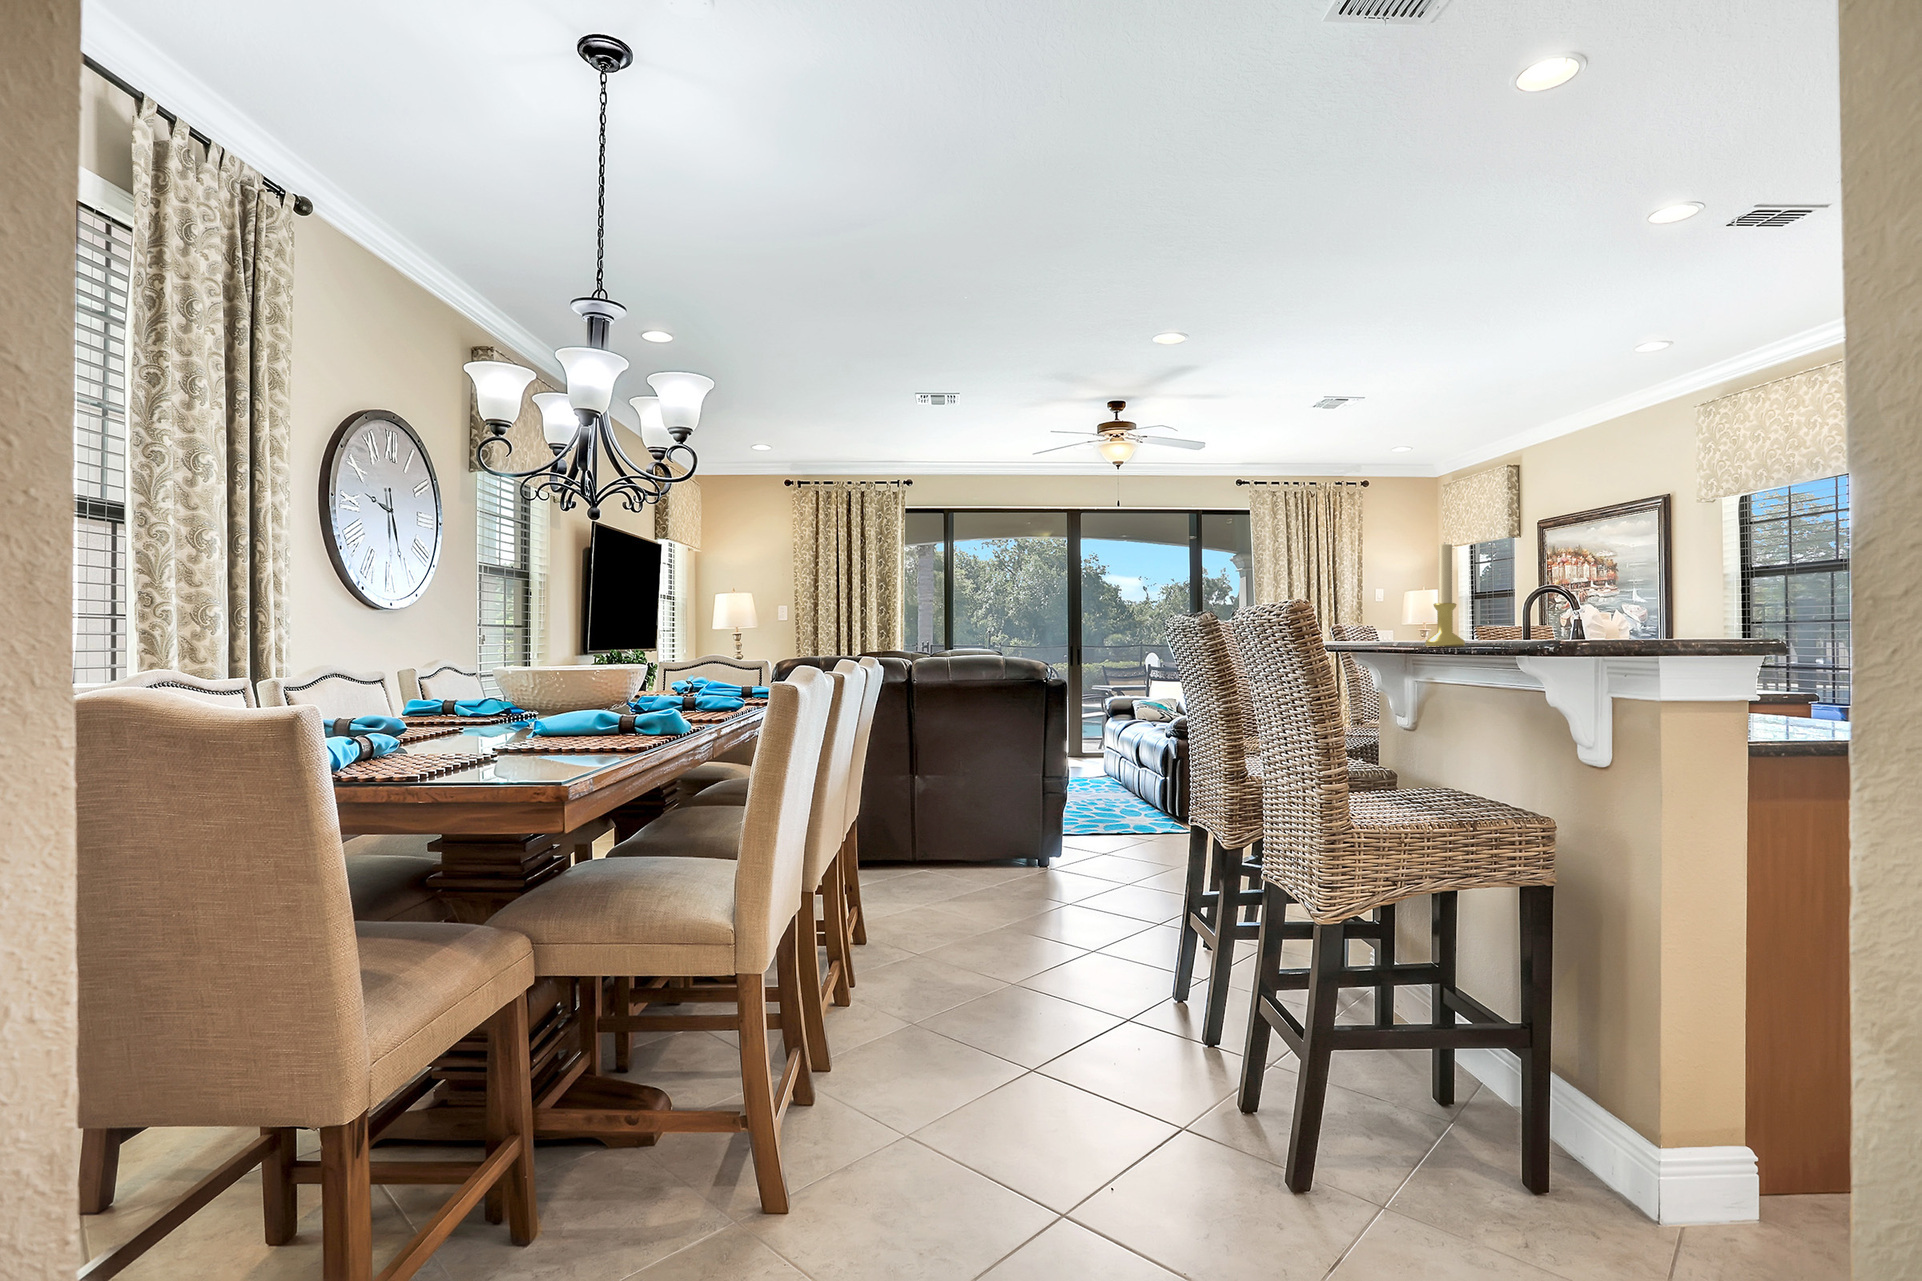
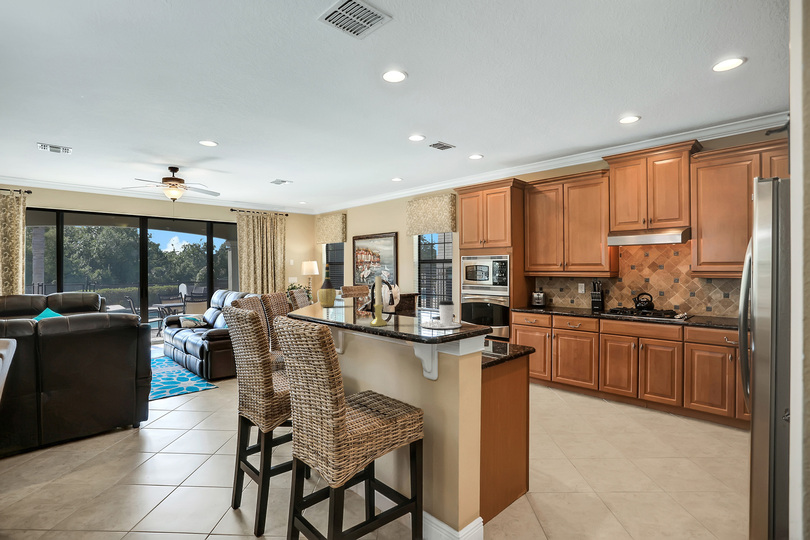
wine bottle: none [1360,549,1400,641] -> present [318,264,336,307]
coffee cup: none [1535,589,1644,646] -> present [420,301,461,329]

